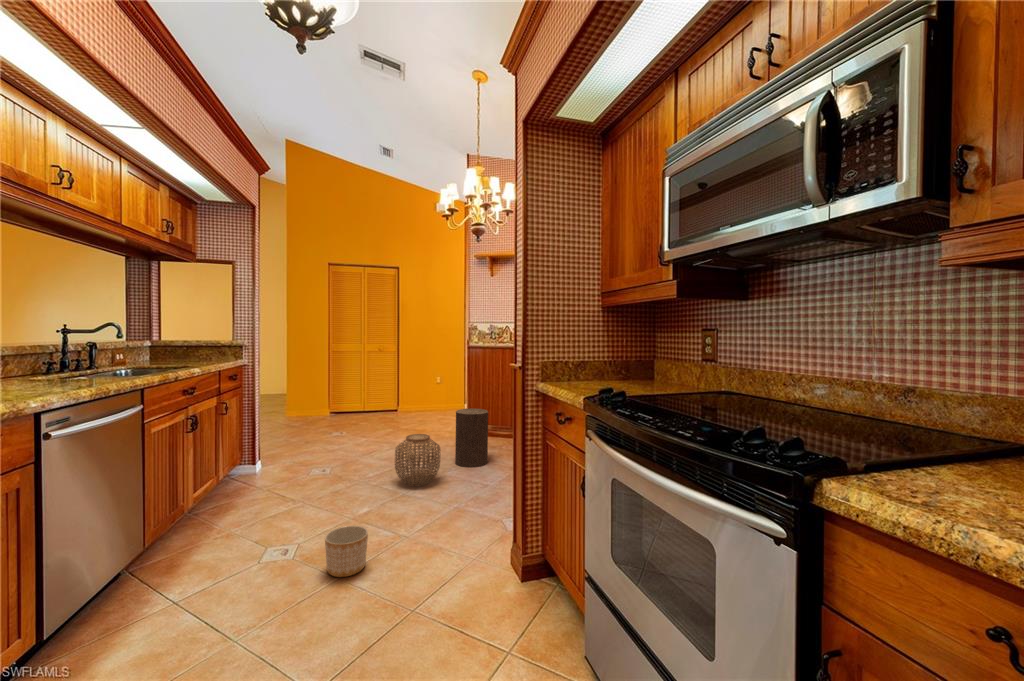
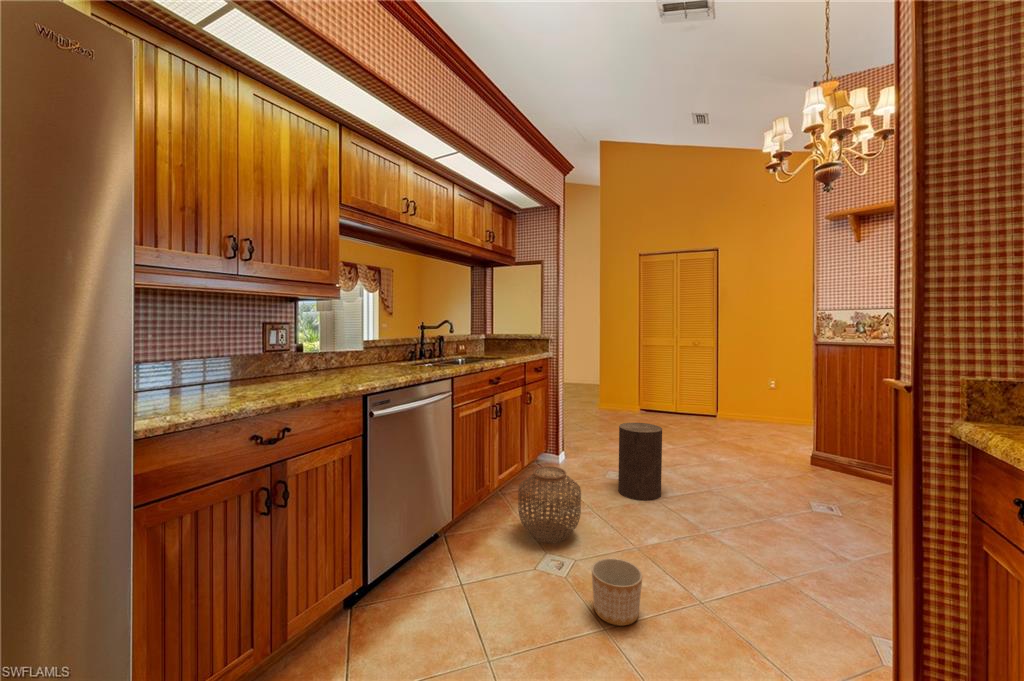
stool: present [455,409,488,467] -> present [618,423,662,501]
woven basket: present [395,434,440,486] -> present [518,466,581,543]

